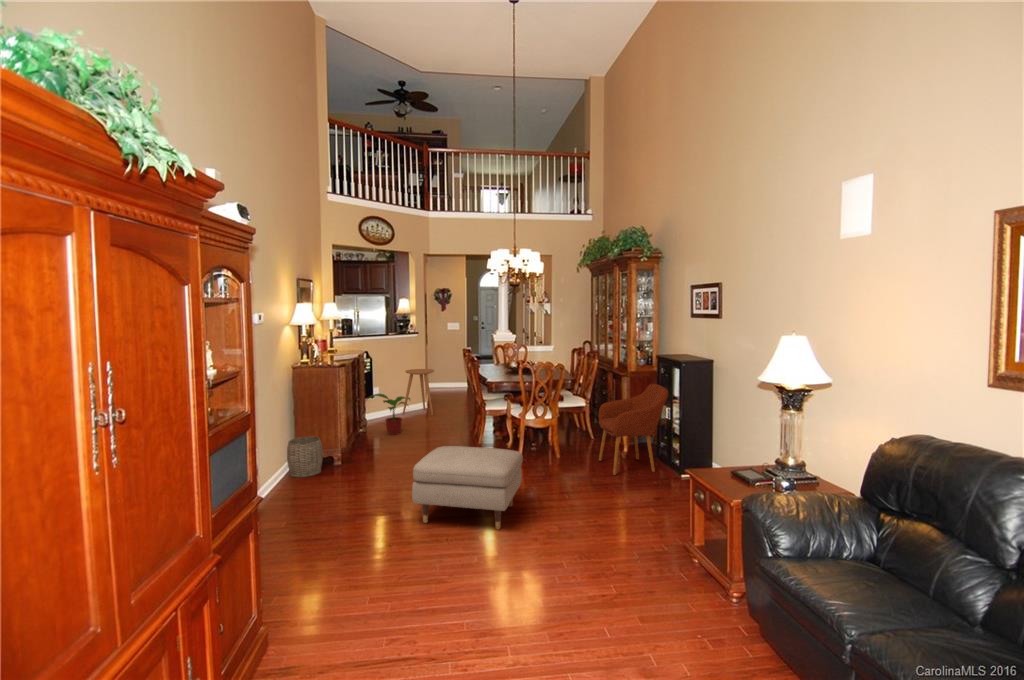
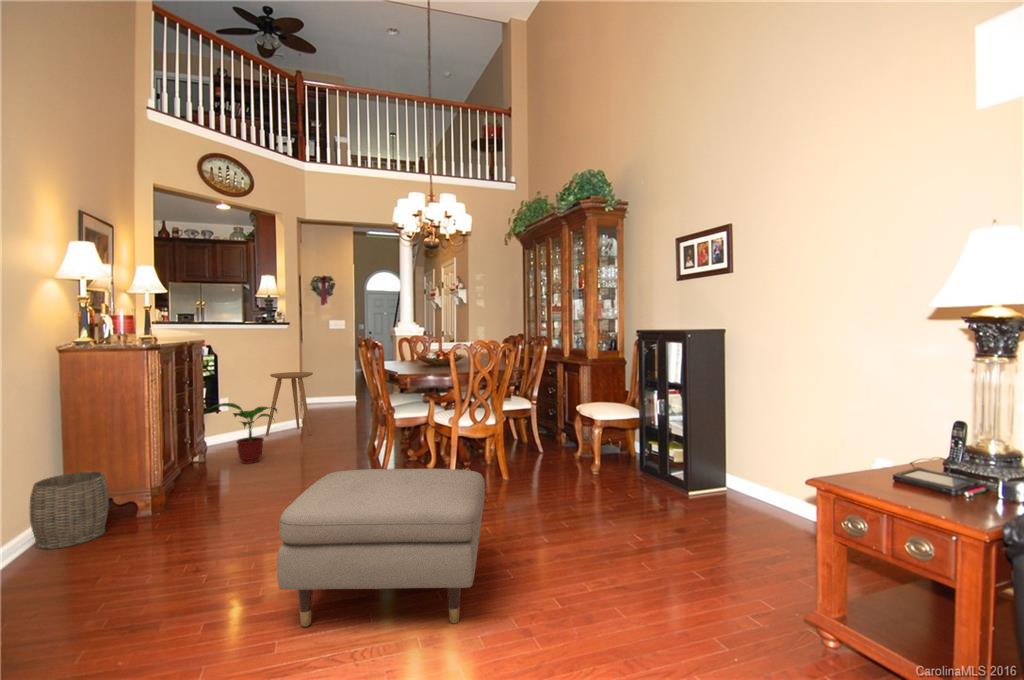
armchair: present [599,384,668,476] -> none [564,368,665,500]

